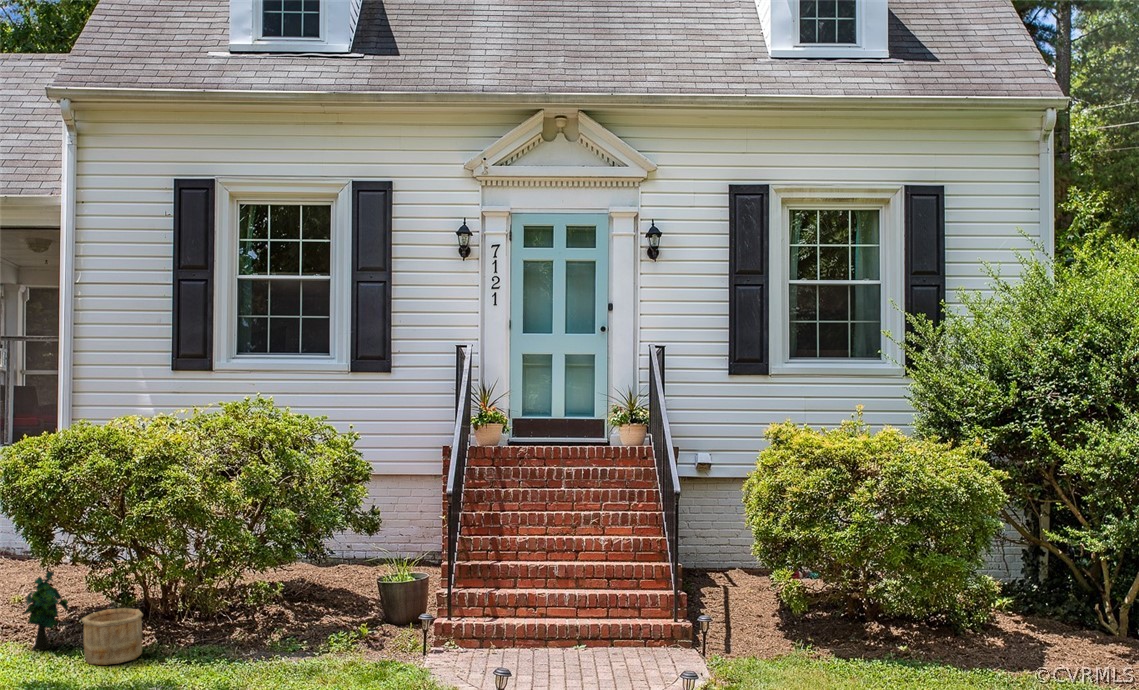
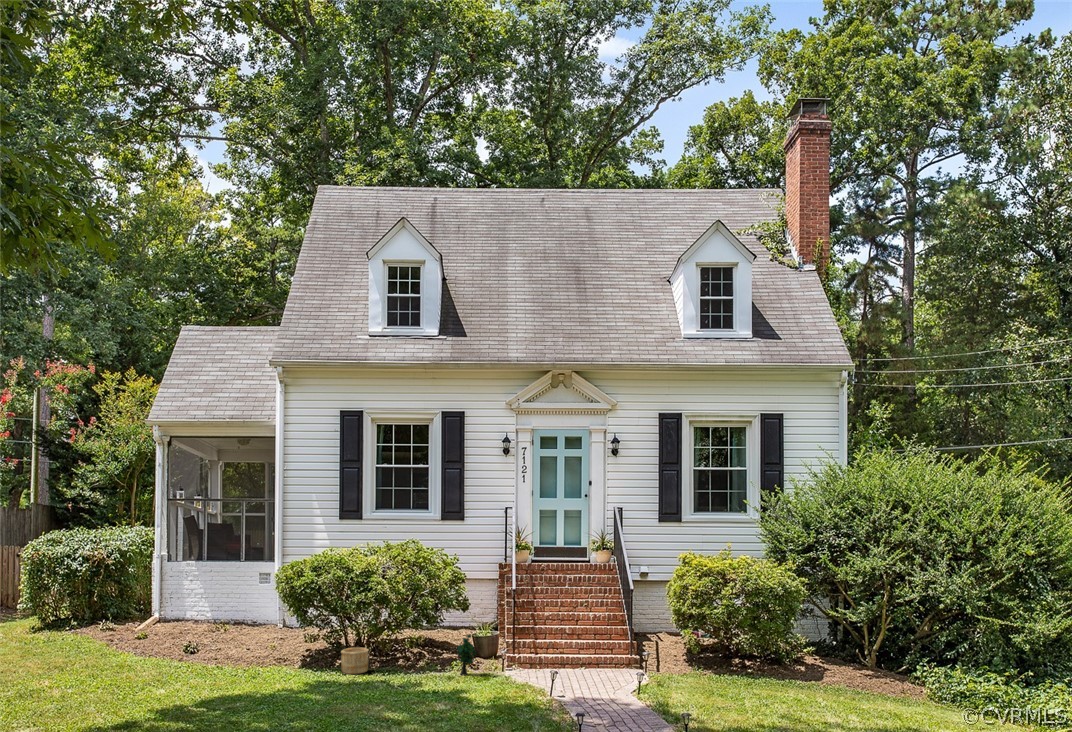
decorative plant: present [23,571,68,650] -> present [455,635,477,675]

